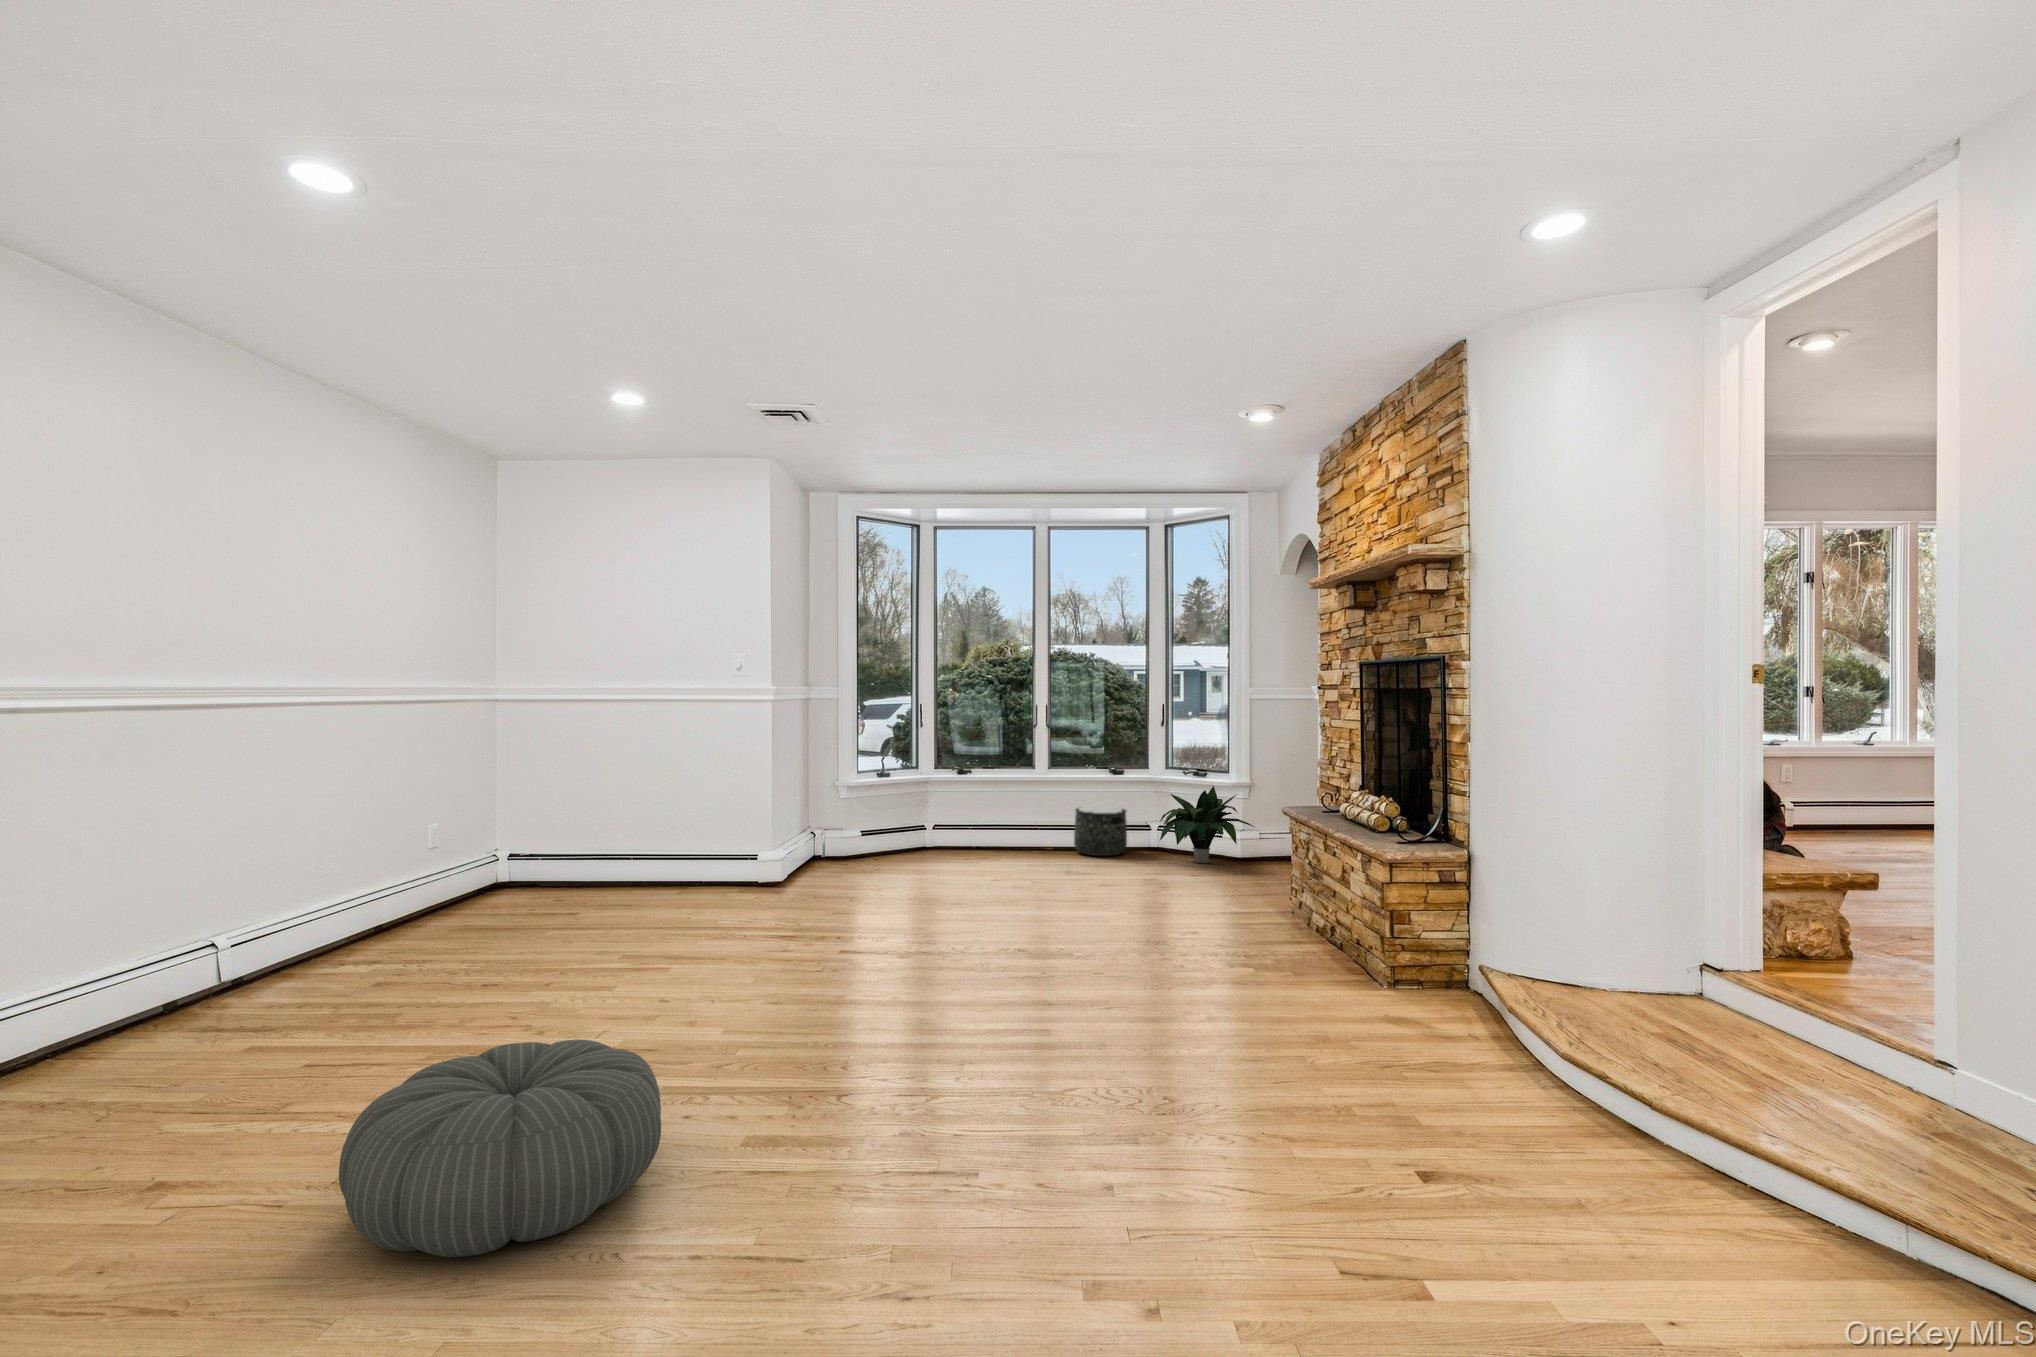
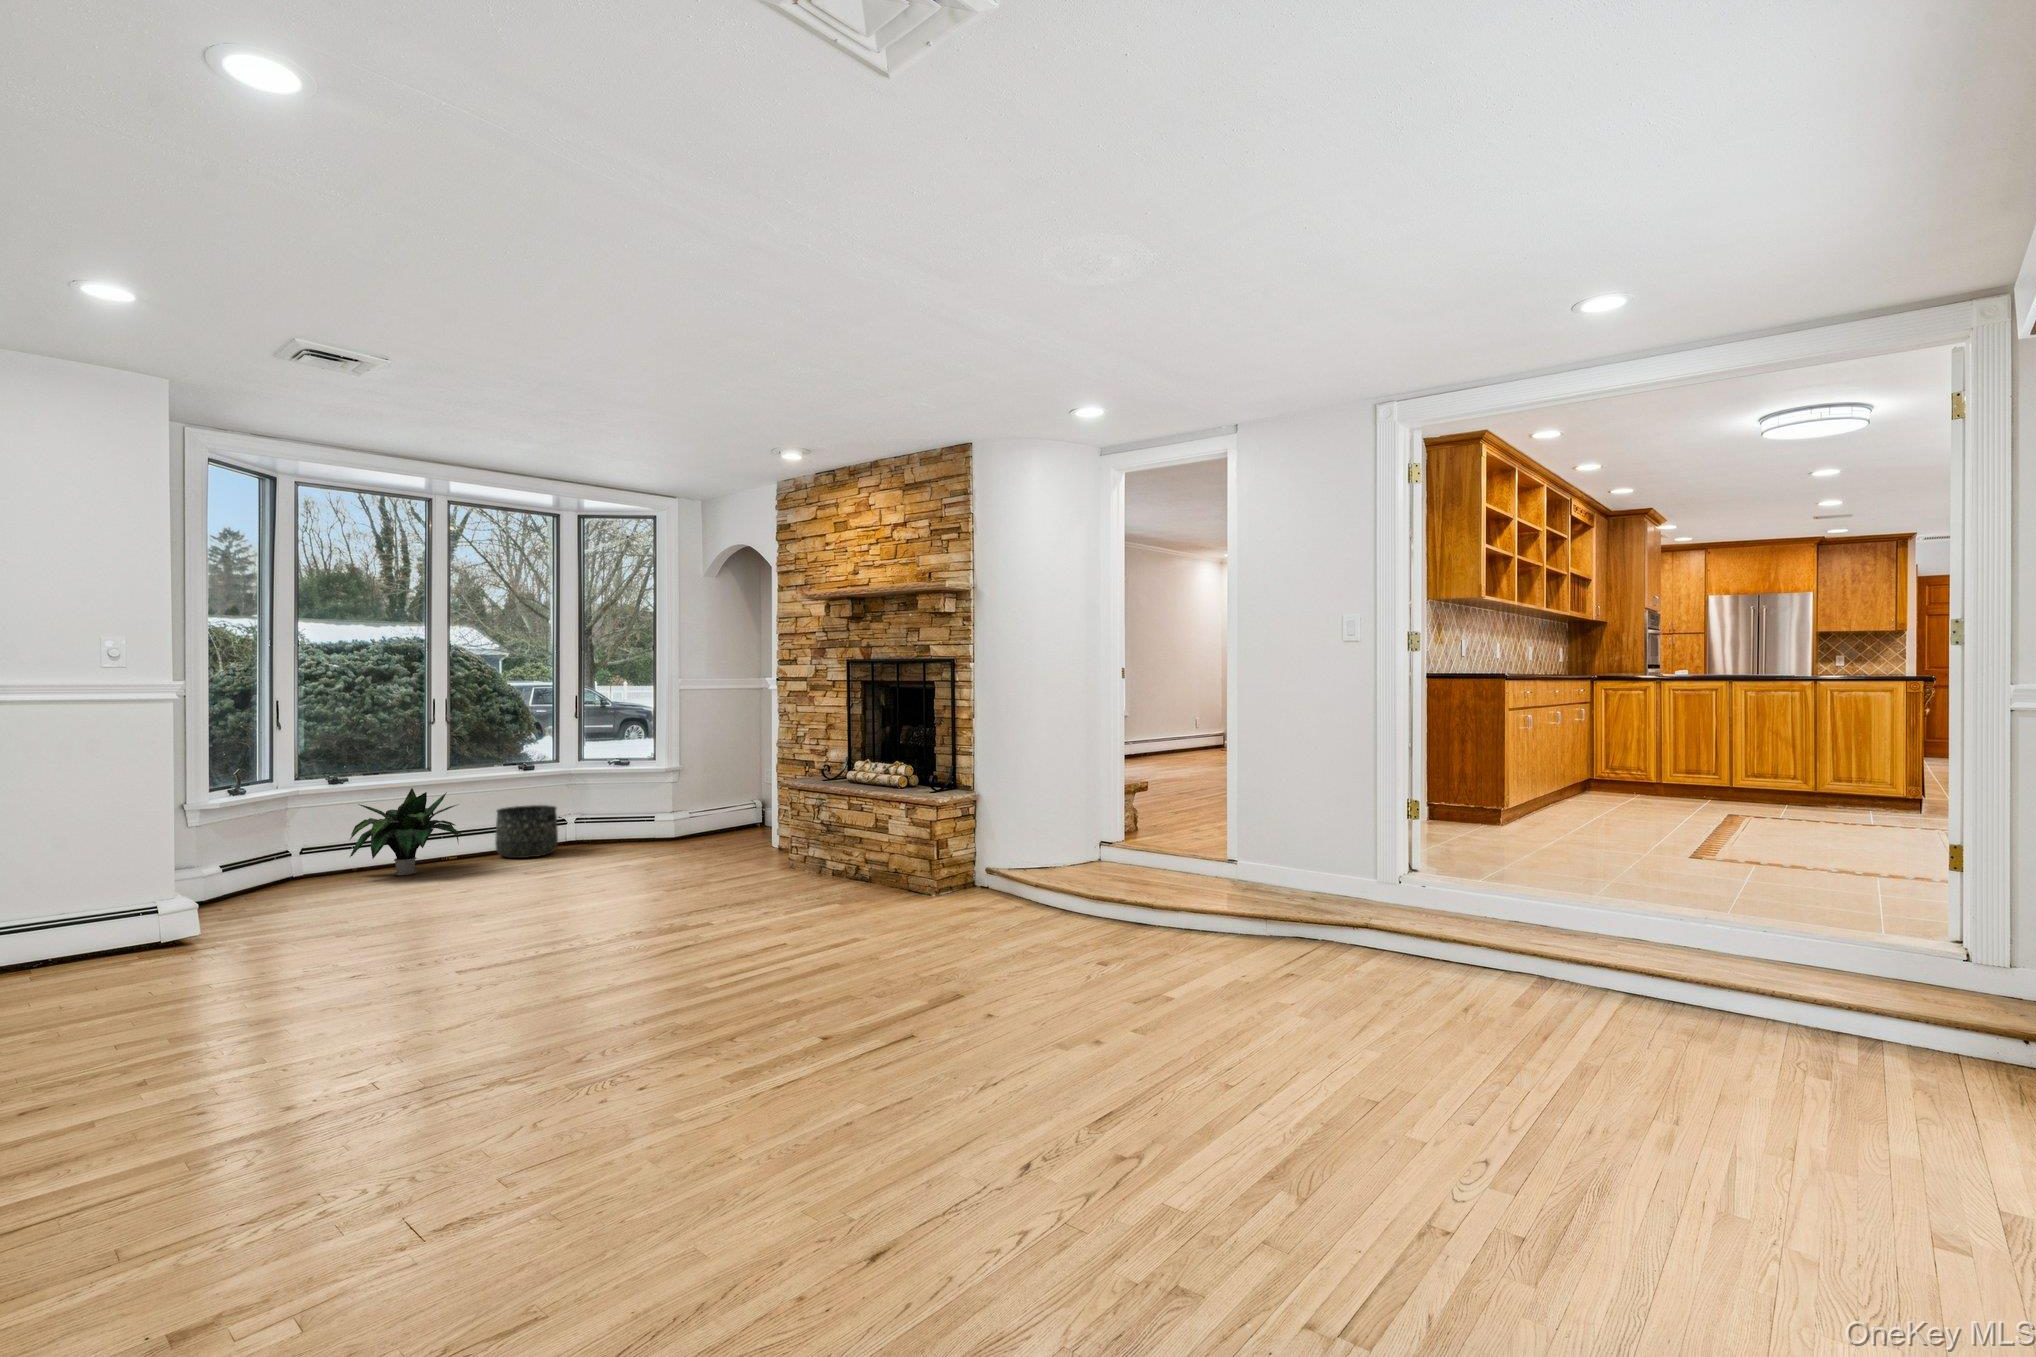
potted plant: present [1160,786,1254,863] -> present [350,788,462,875]
pouf: present [339,1039,661,1257] -> none [553,1006,798,1165]

